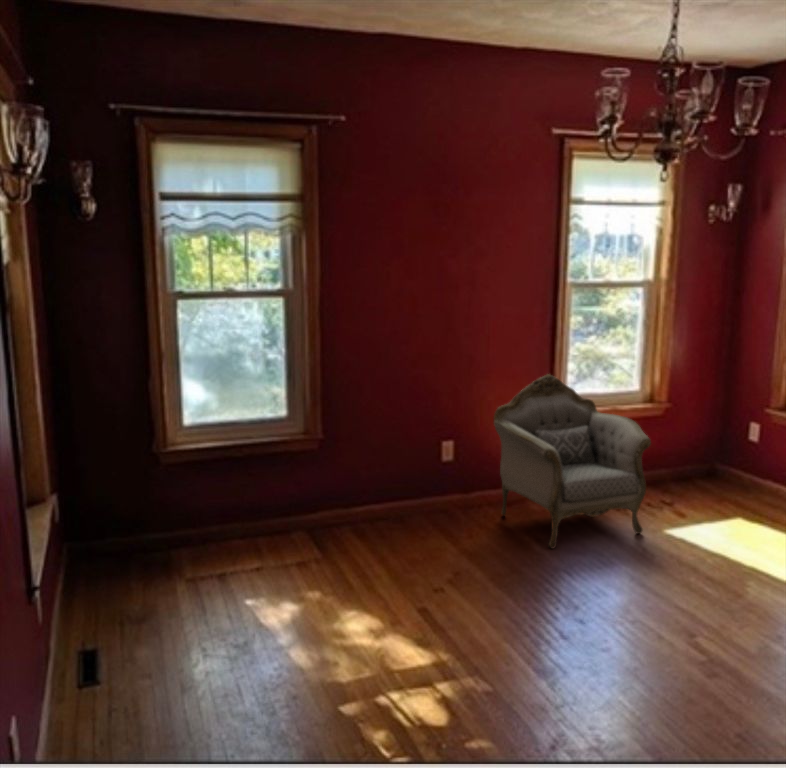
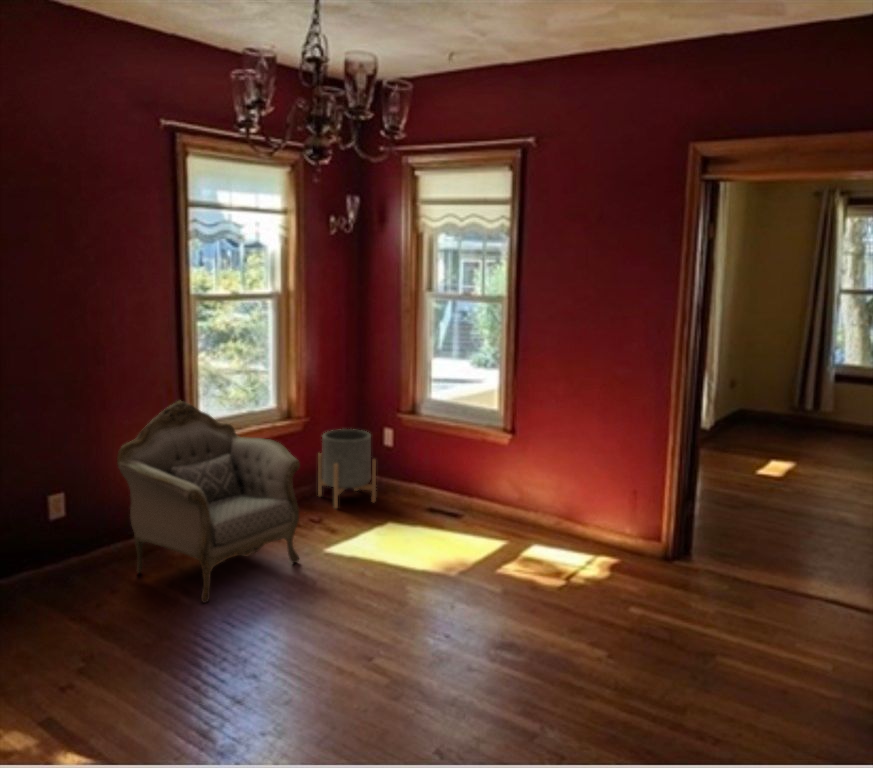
planter: none [675,418,739,496] -> present [318,429,376,508]

